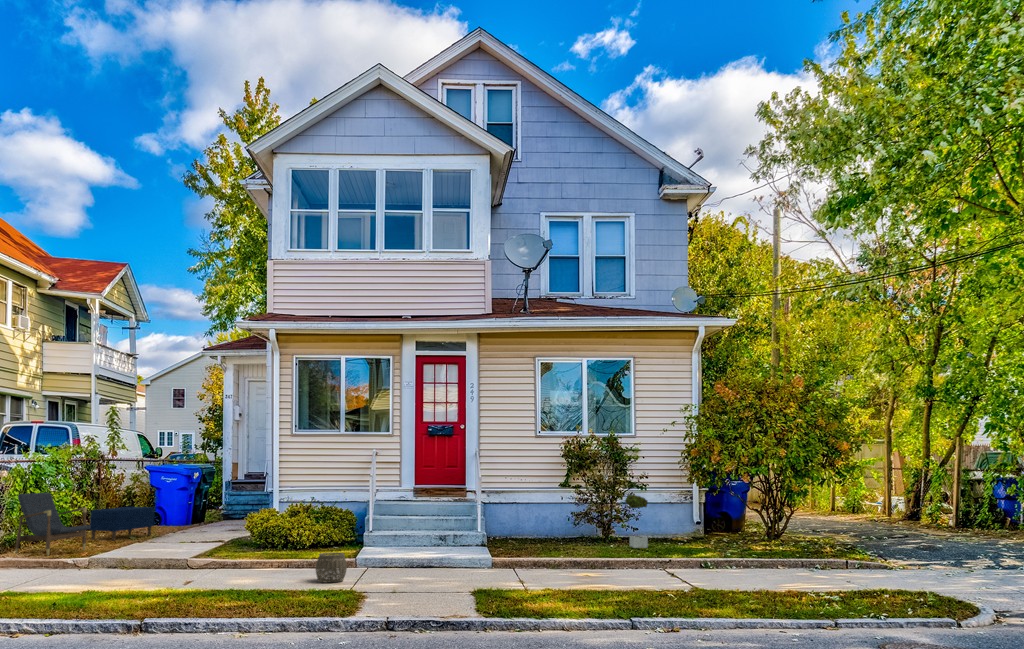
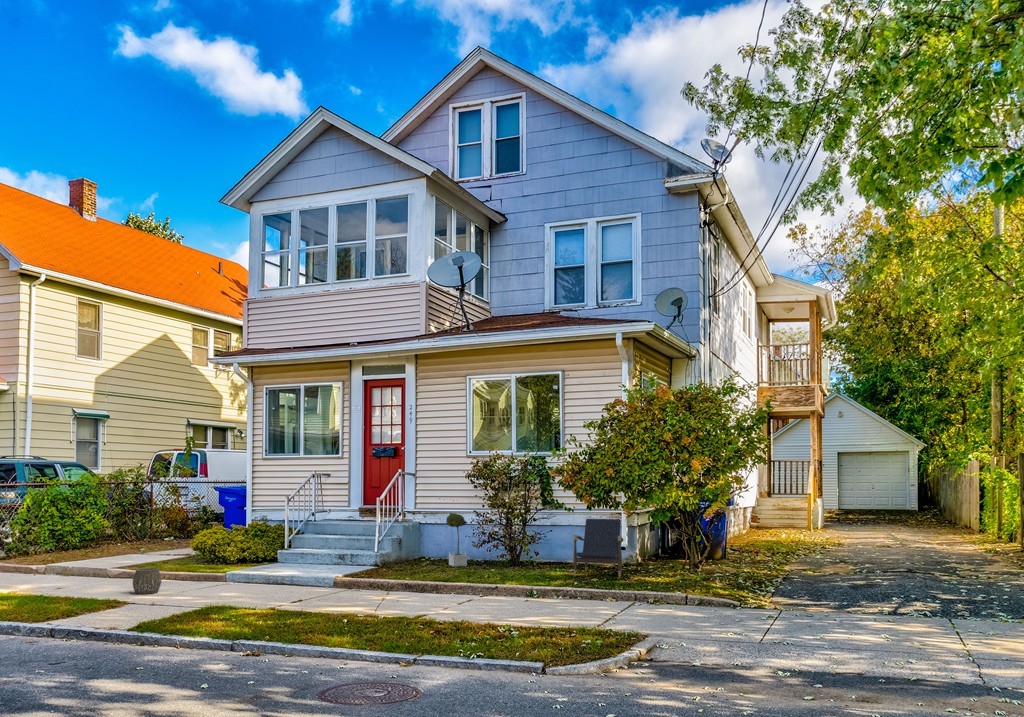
lounge chair: present [16,493,90,556] -> present [573,519,623,578]
potted tree: present [625,494,648,548] -> present [446,513,467,566]
bench: present [90,507,155,541] -> none [118,520,179,550]

